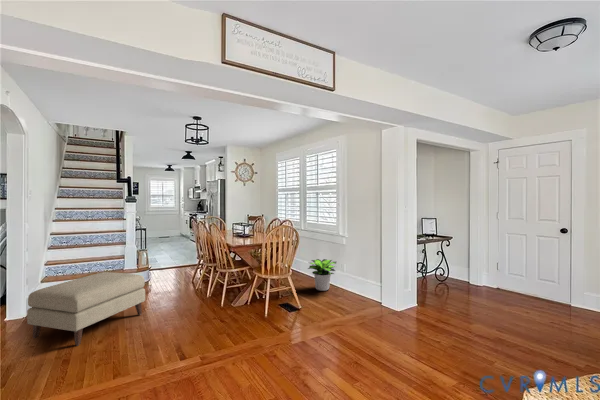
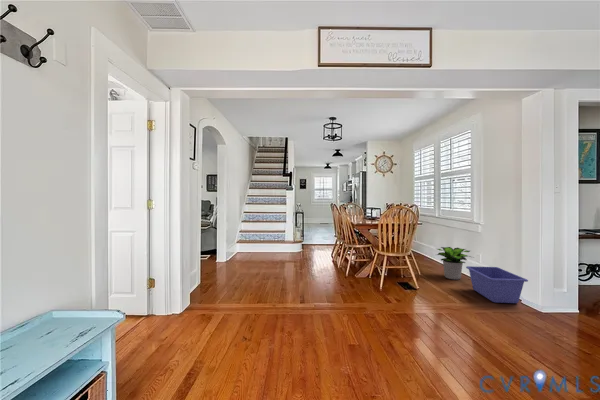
ottoman: present [27,272,145,345] -> none [223,238,290,281]
storage bin: none [338,275,387,310] -> present [466,266,528,303]

